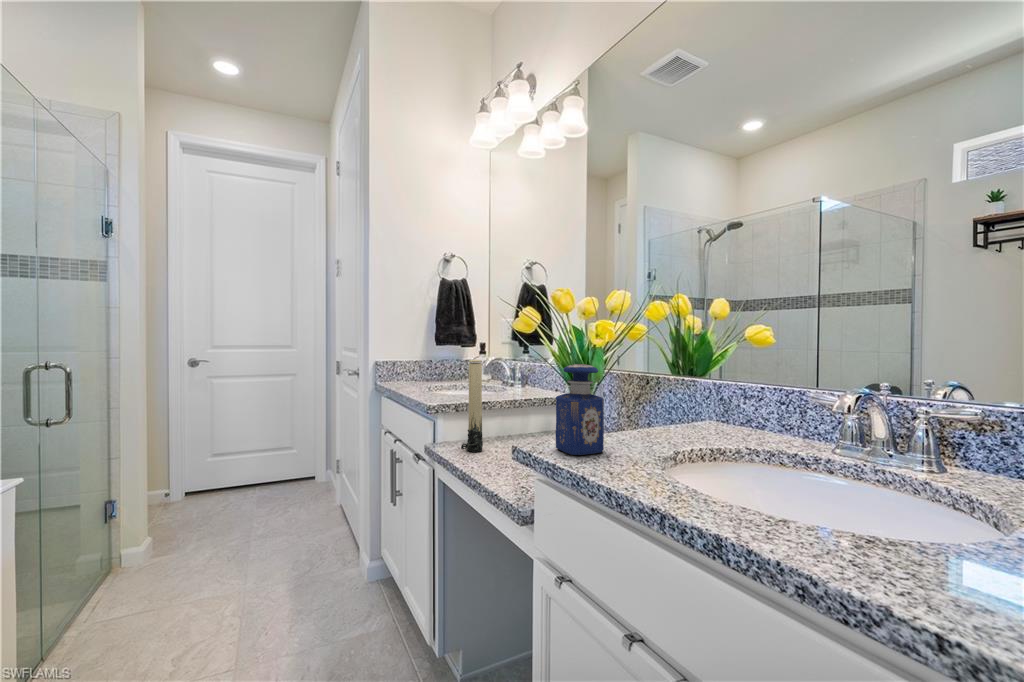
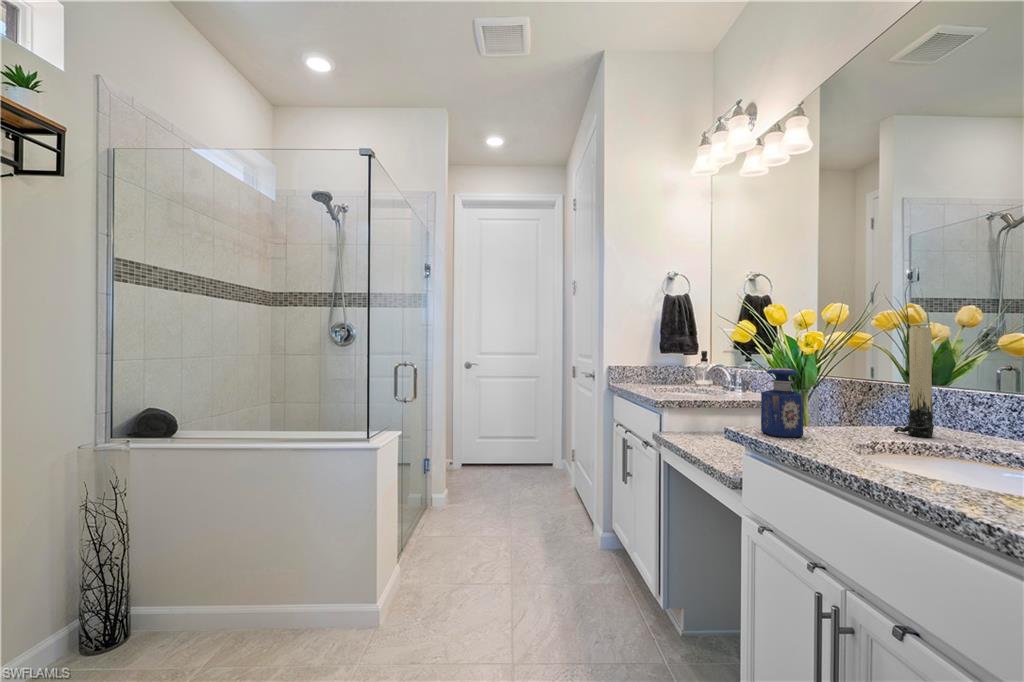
candle: present [461,360,483,452] -> present [894,323,934,437]

